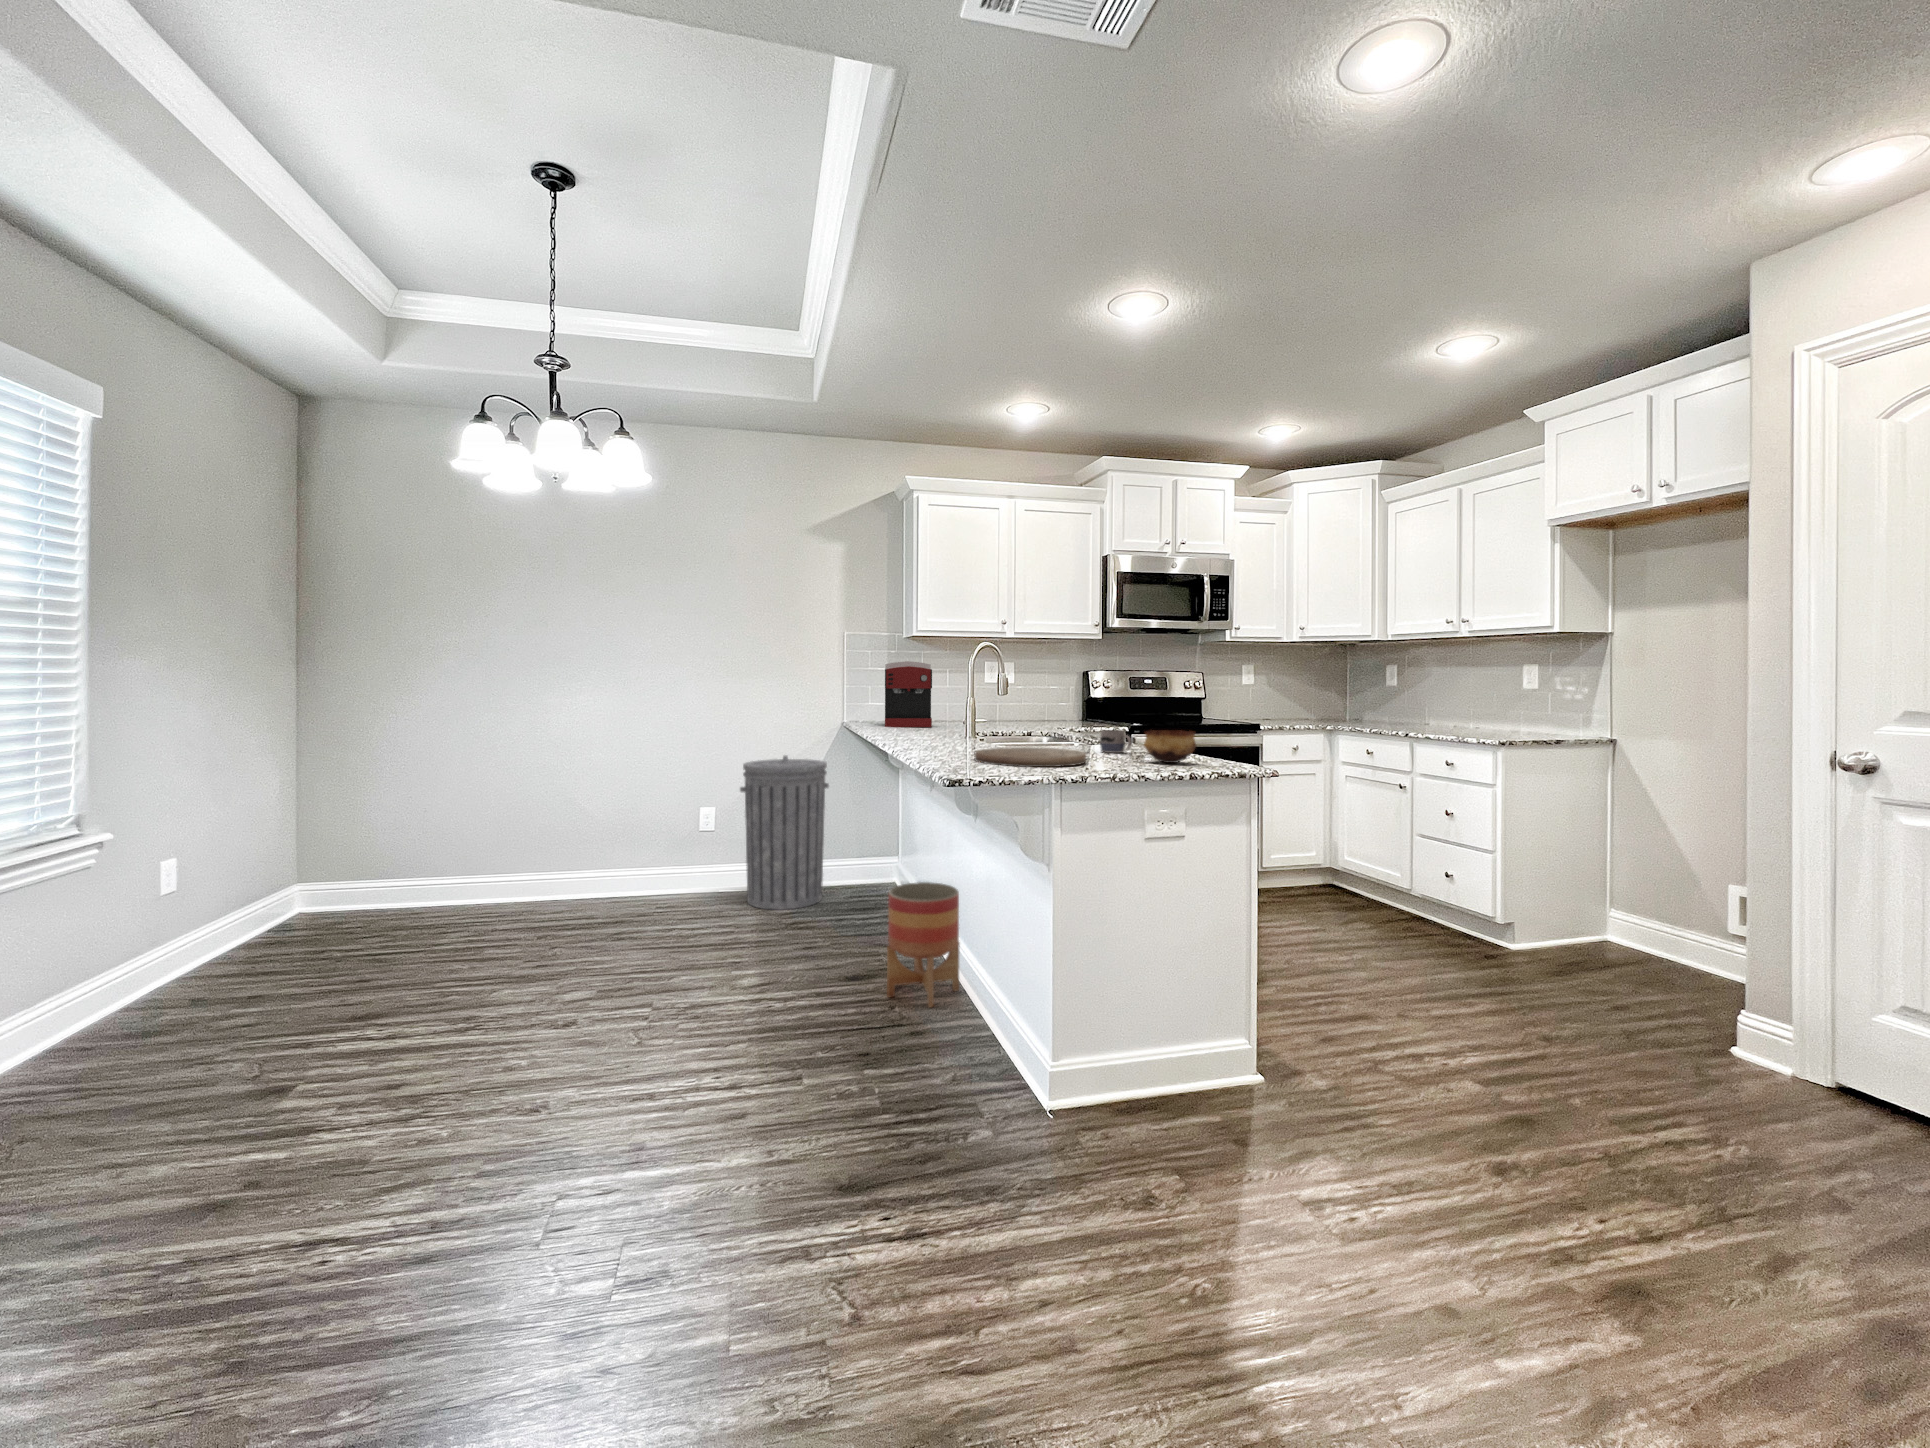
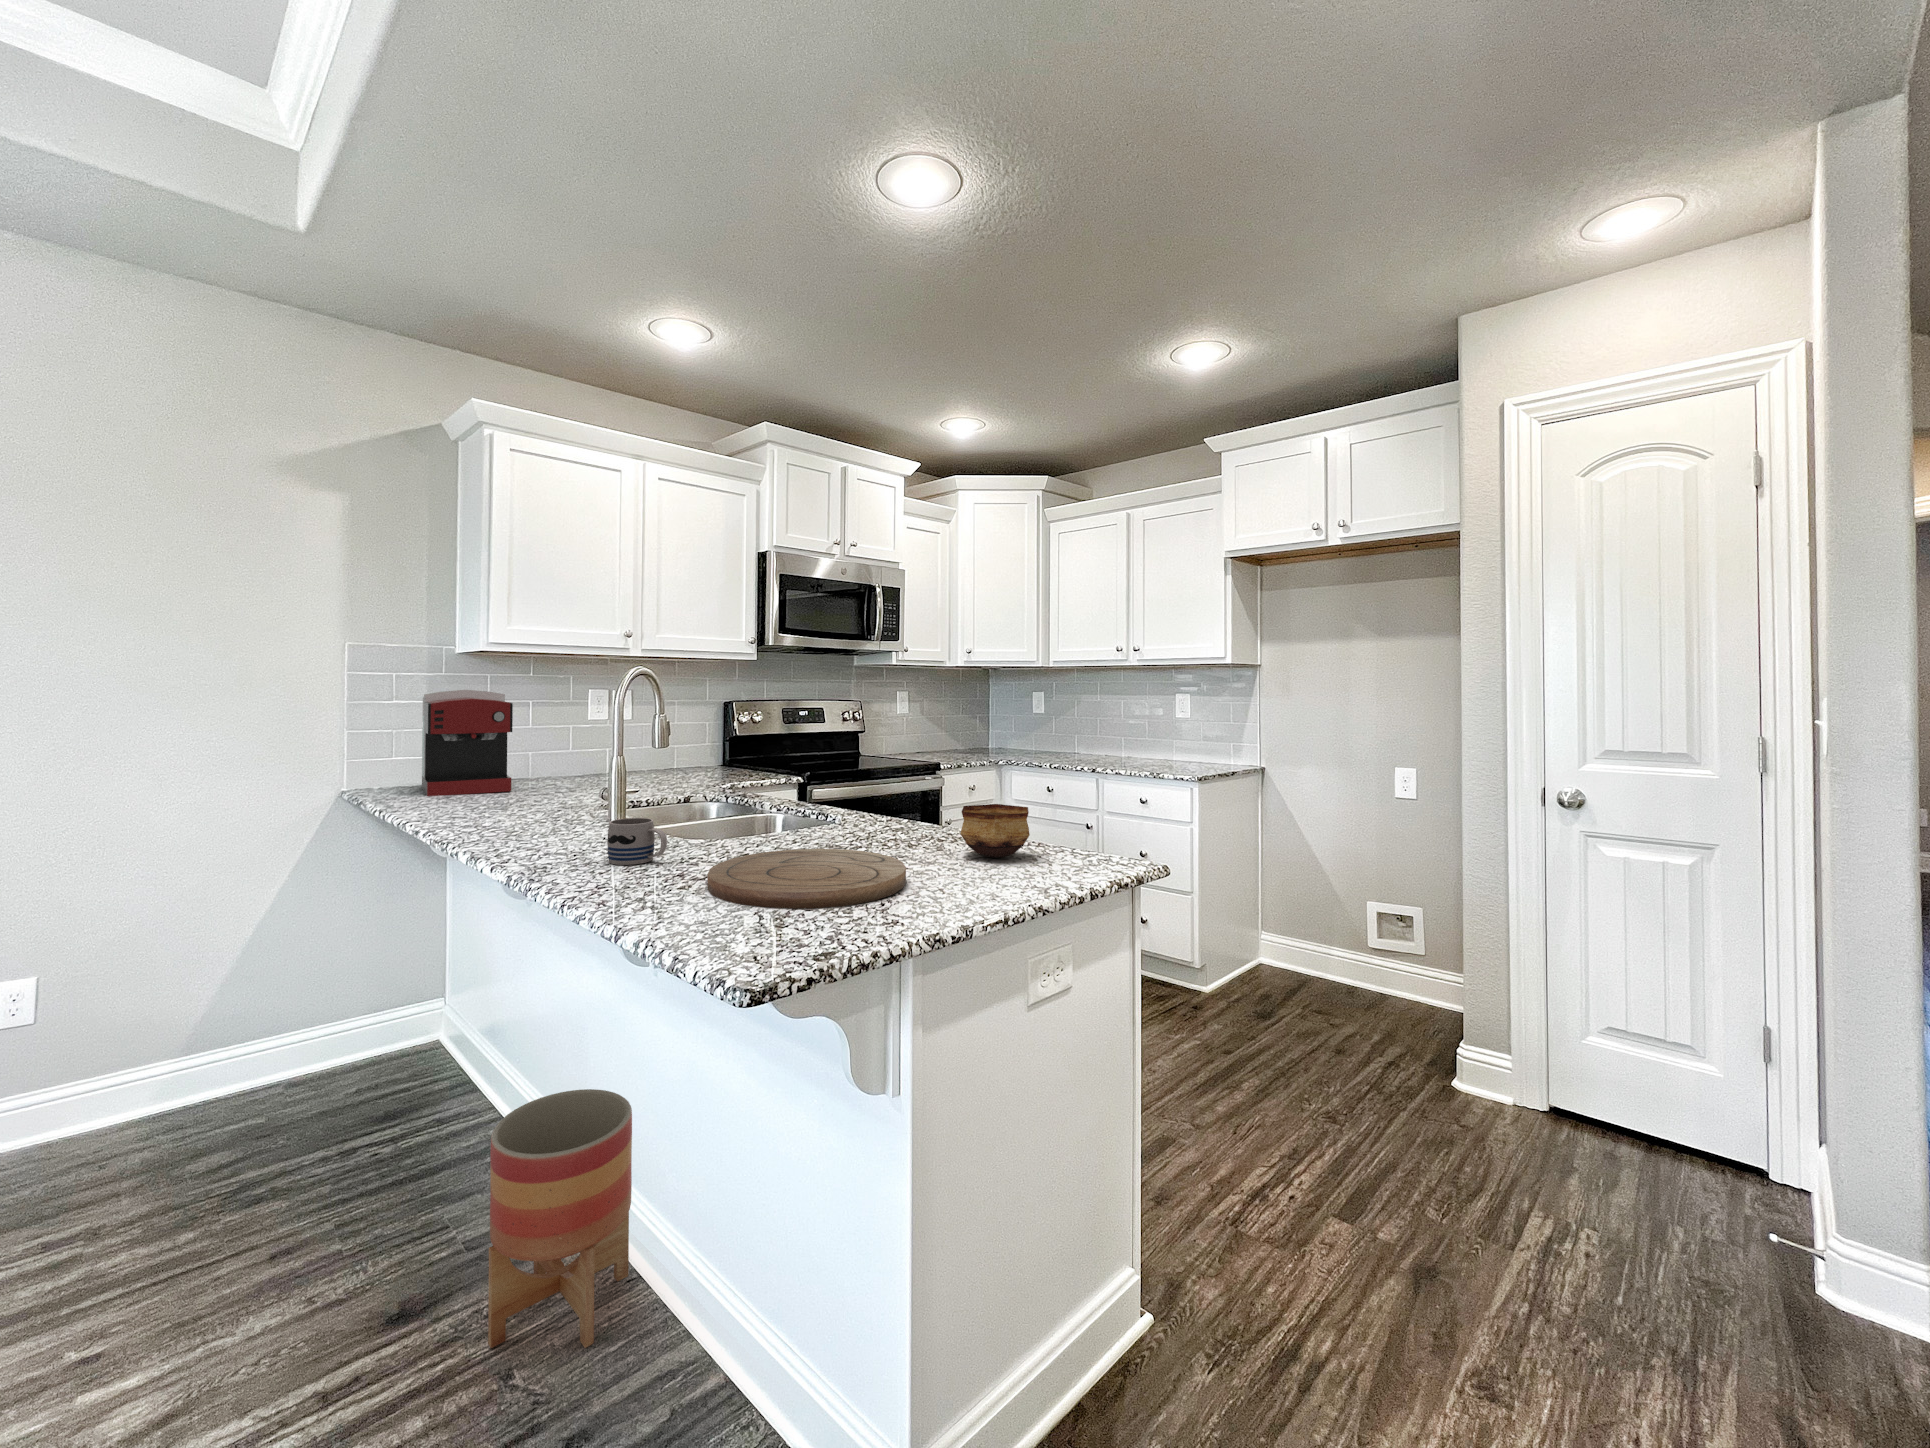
mug: present [1100,730,1131,753] -> present [607,818,667,865]
trash can: present [740,755,829,910] -> none [103,860,314,1160]

